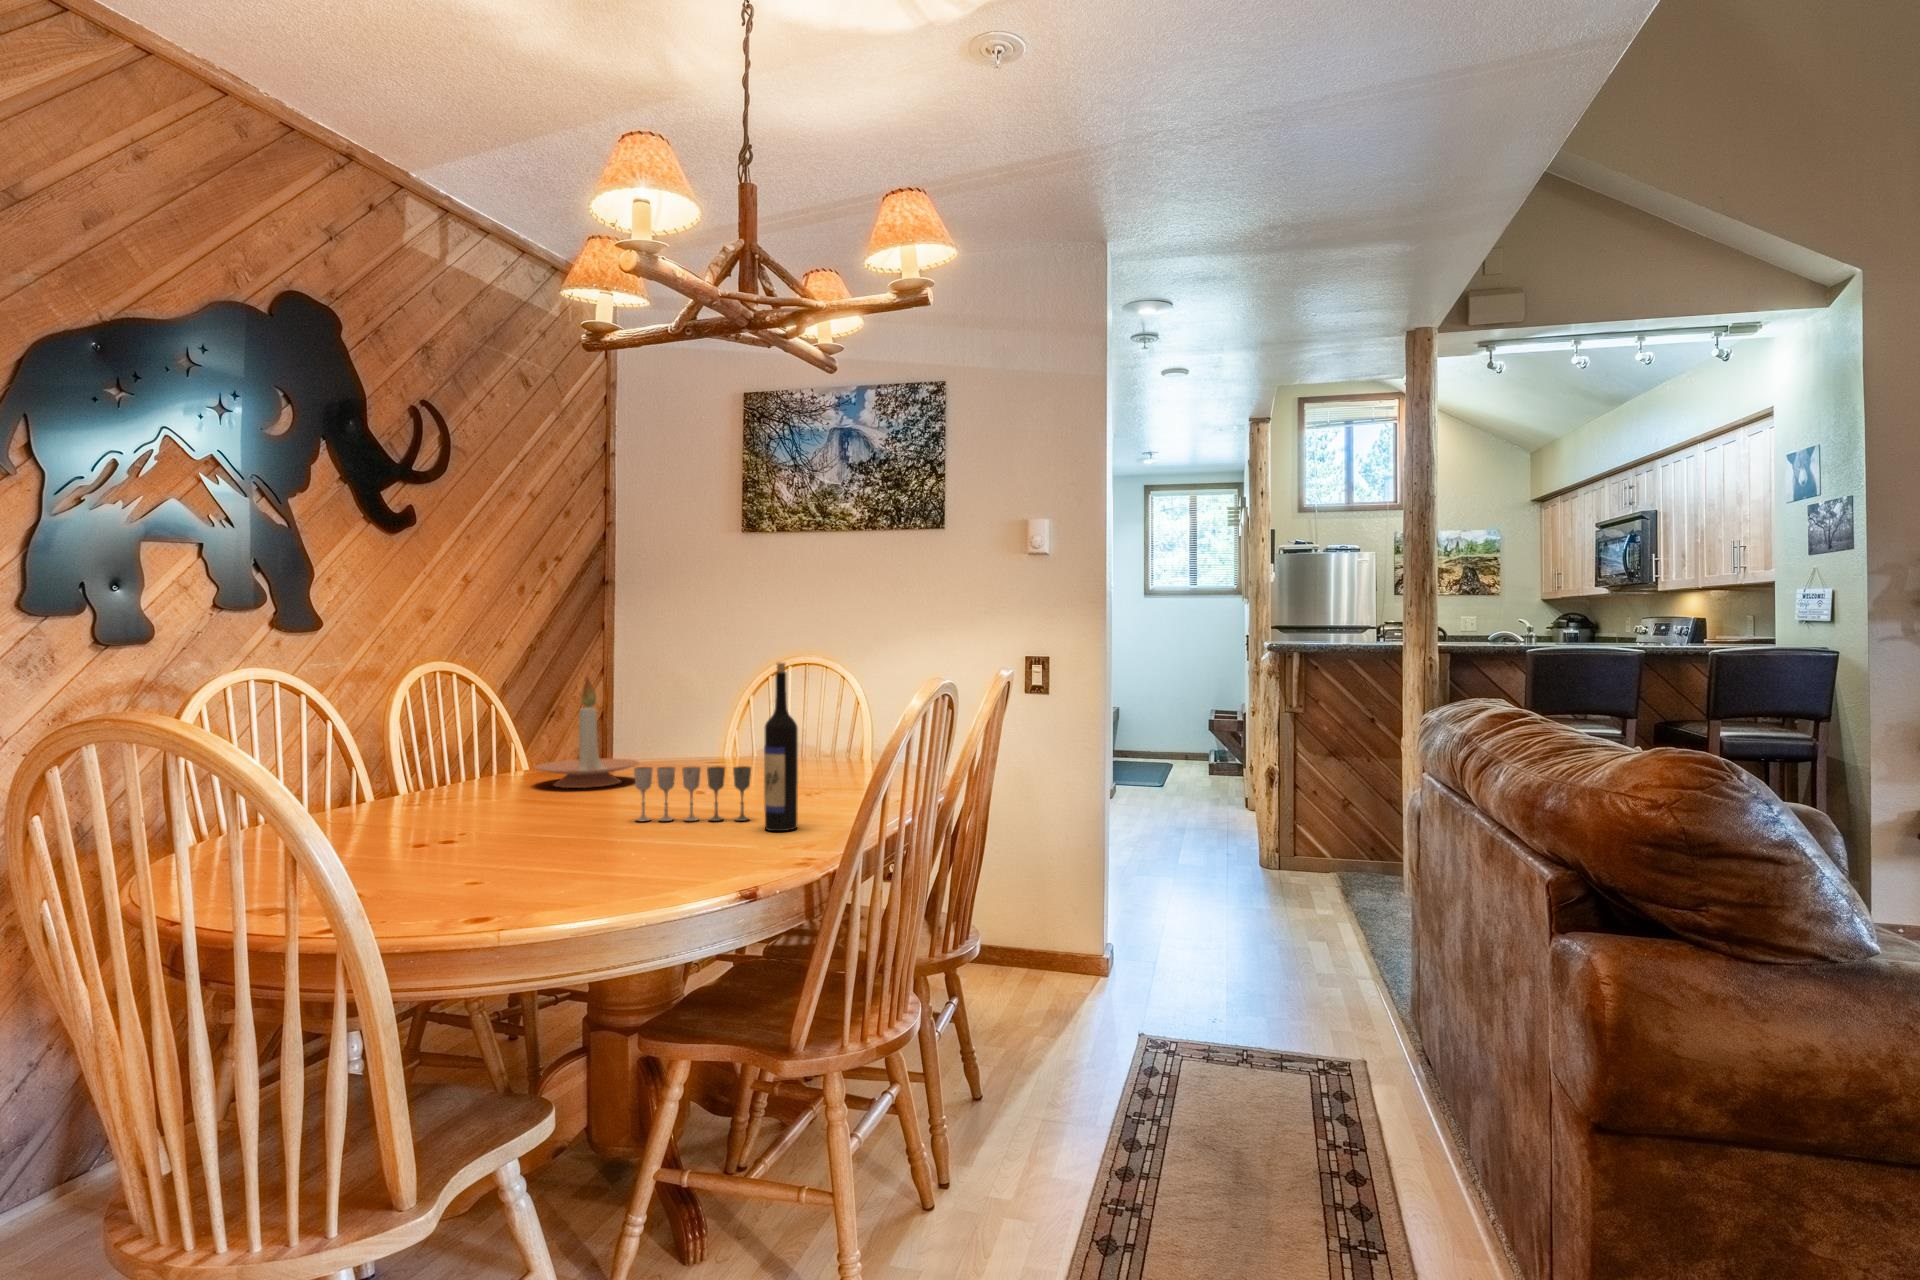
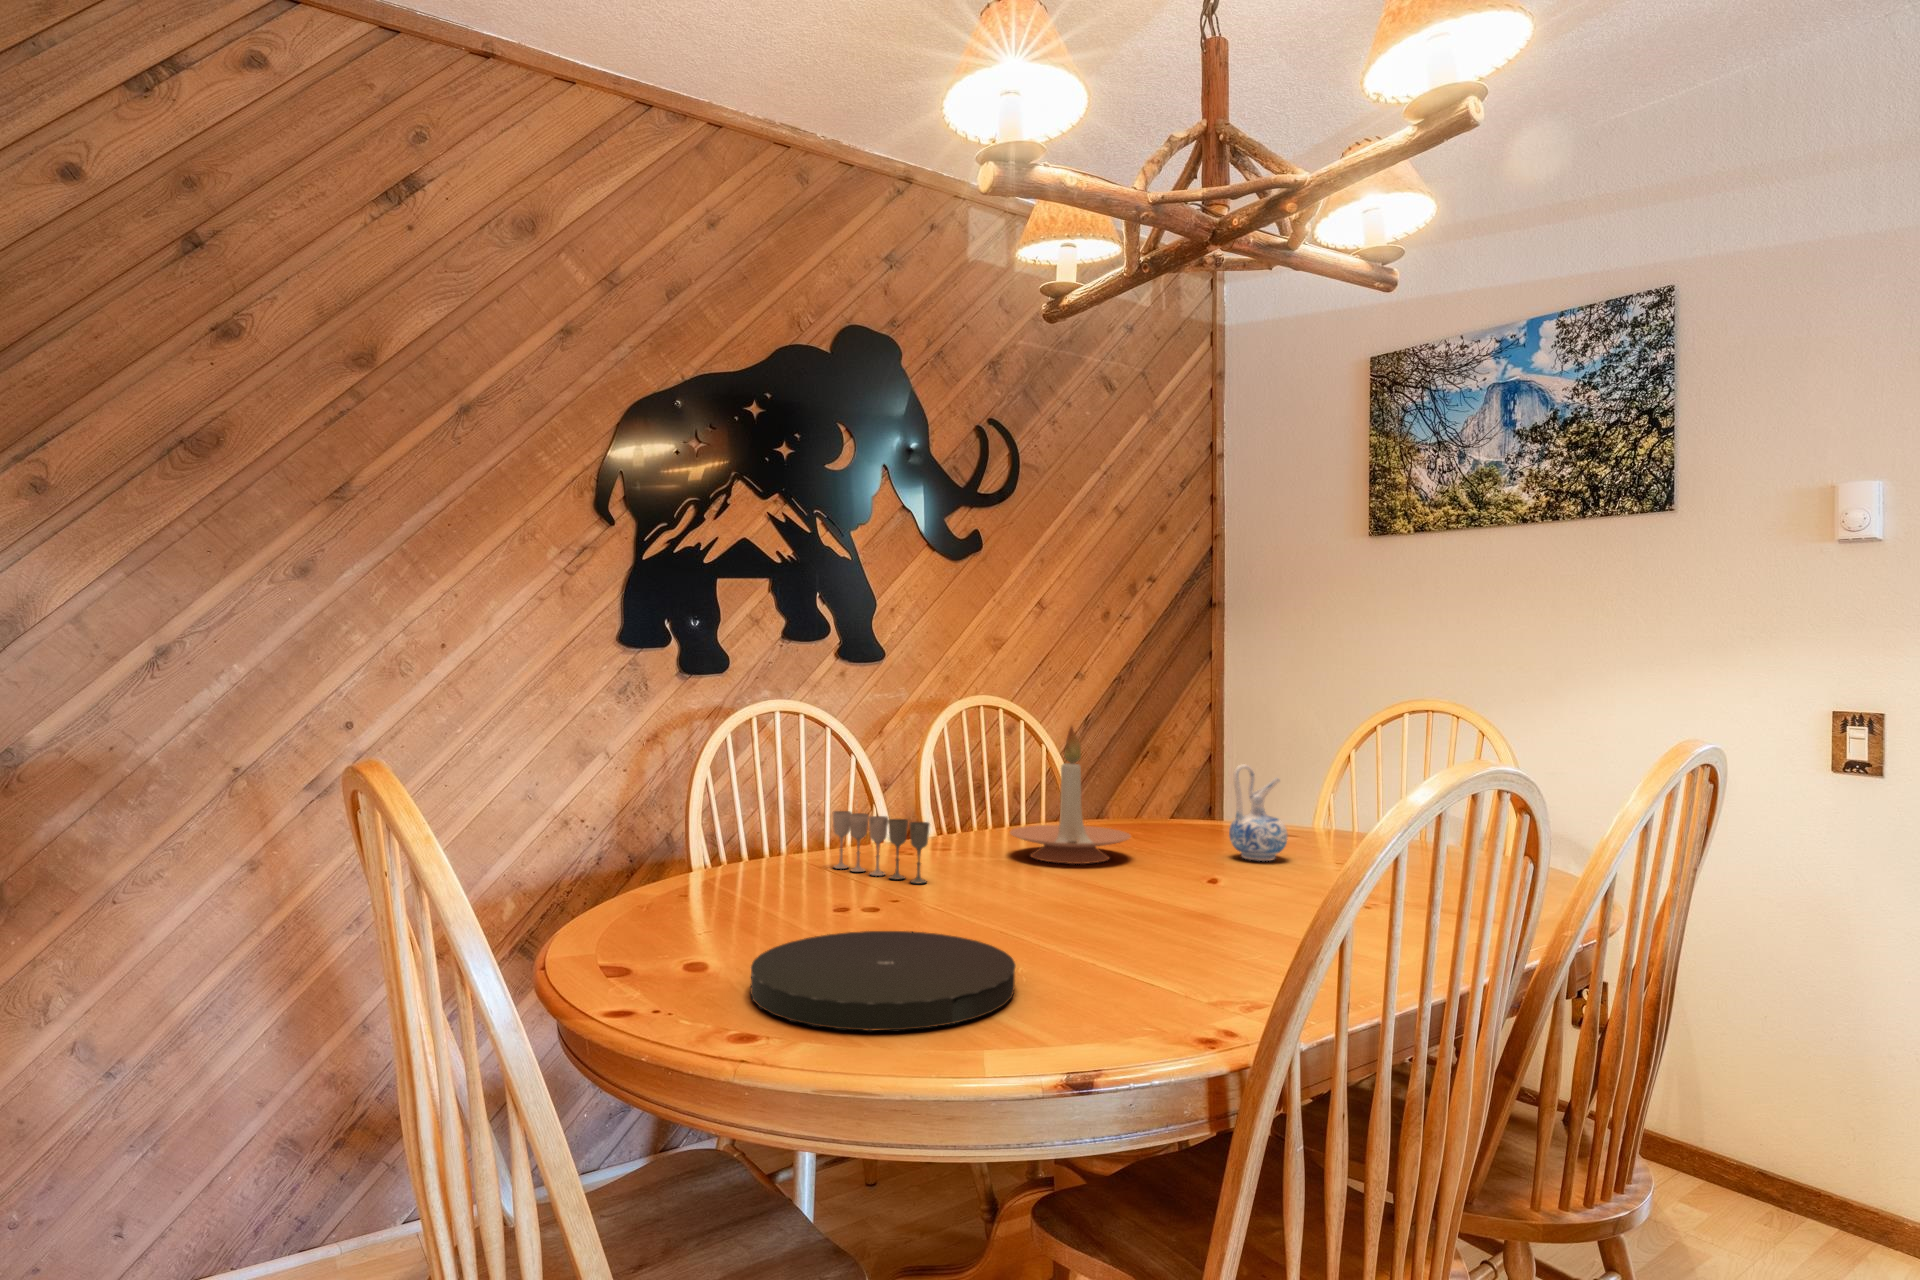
wine bottle: present [764,663,798,831] -> none [1164,724,1215,977]
ceramic pitcher: none [705,700,748,770] -> present [1229,764,1288,861]
wine glass: present [634,766,751,821] -> present [833,811,930,883]
plate: none [488,830,702,895] -> present [751,931,1016,1031]

